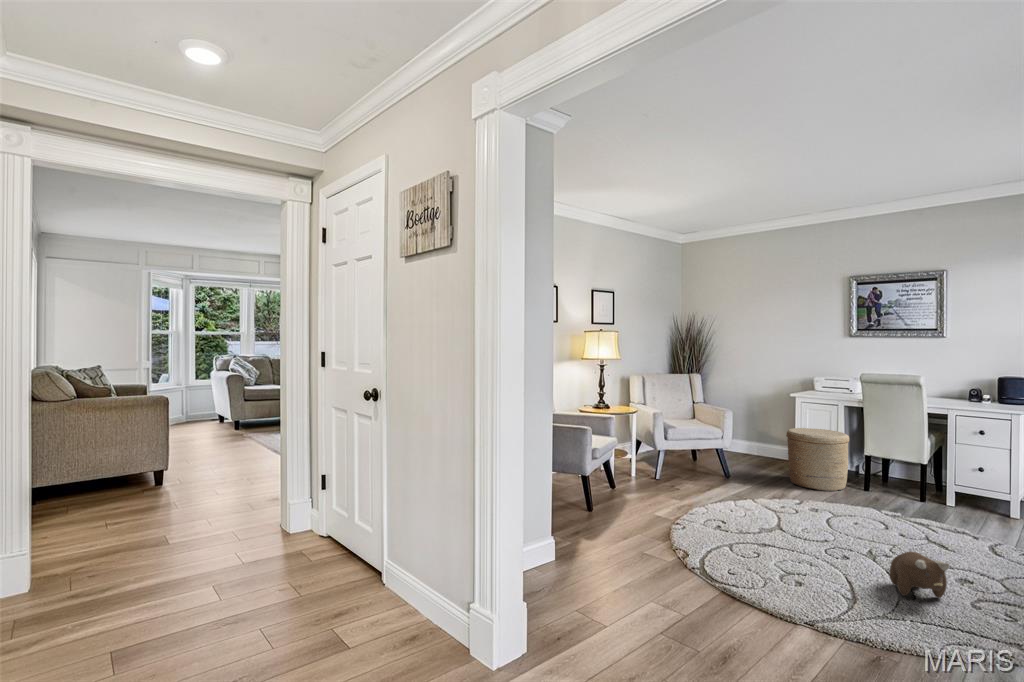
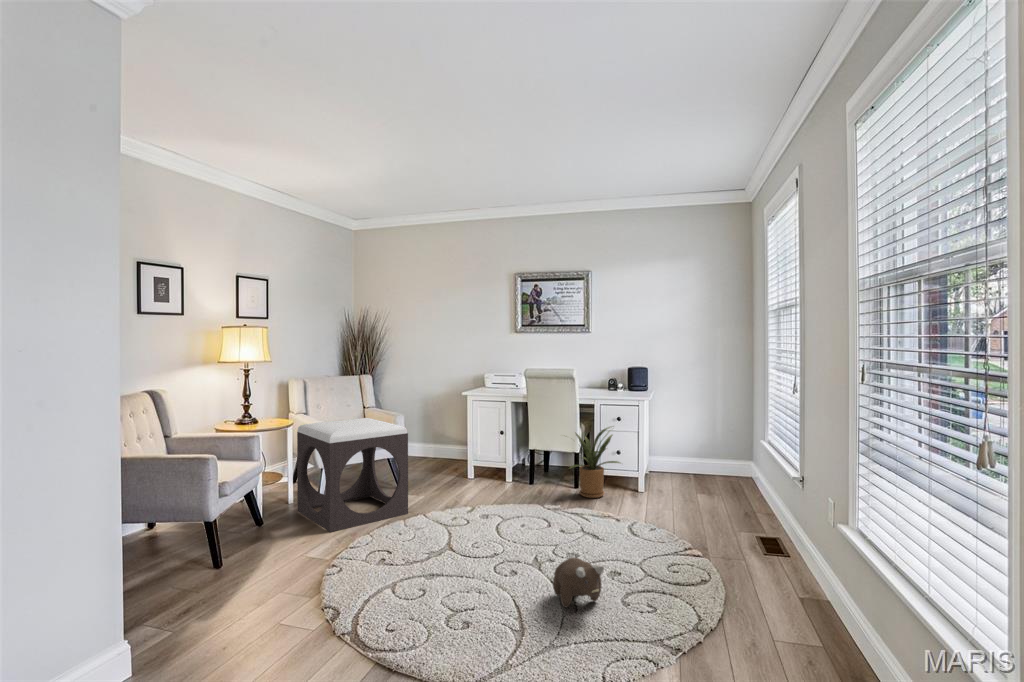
footstool: none [641,410,737,500] -> present [297,418,408,532]
woven basket: present [786,428,849,491] -> none [459,427,516,492]
house plant: none [898,438,988,513] -> present [570,427,620,498]

